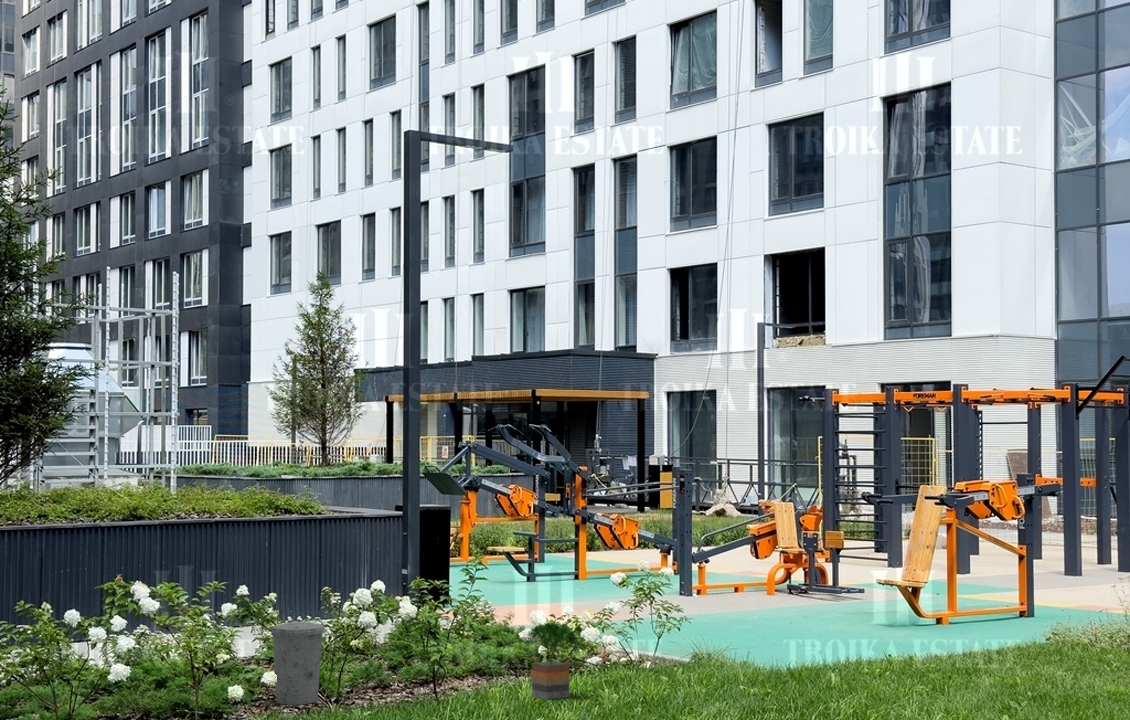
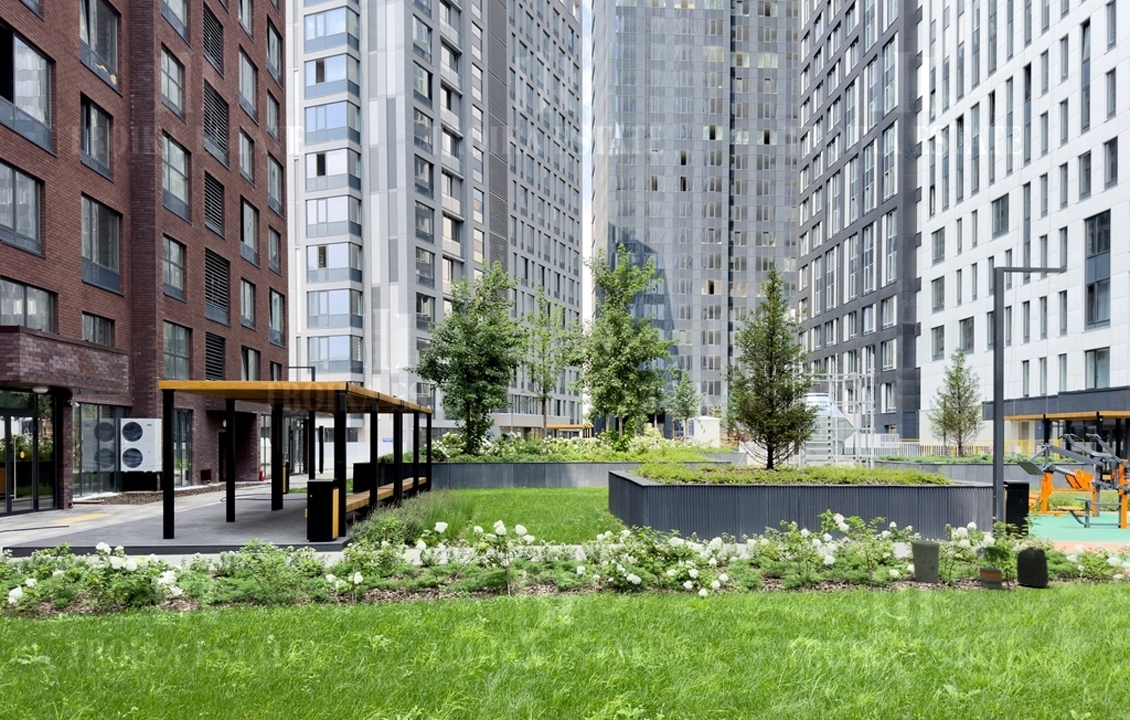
backpack: none [448,618,498,689] -> present [1017,547,1049,587]
potted tree: present [527,623,580,700] -> present [976,546,1007,589]

